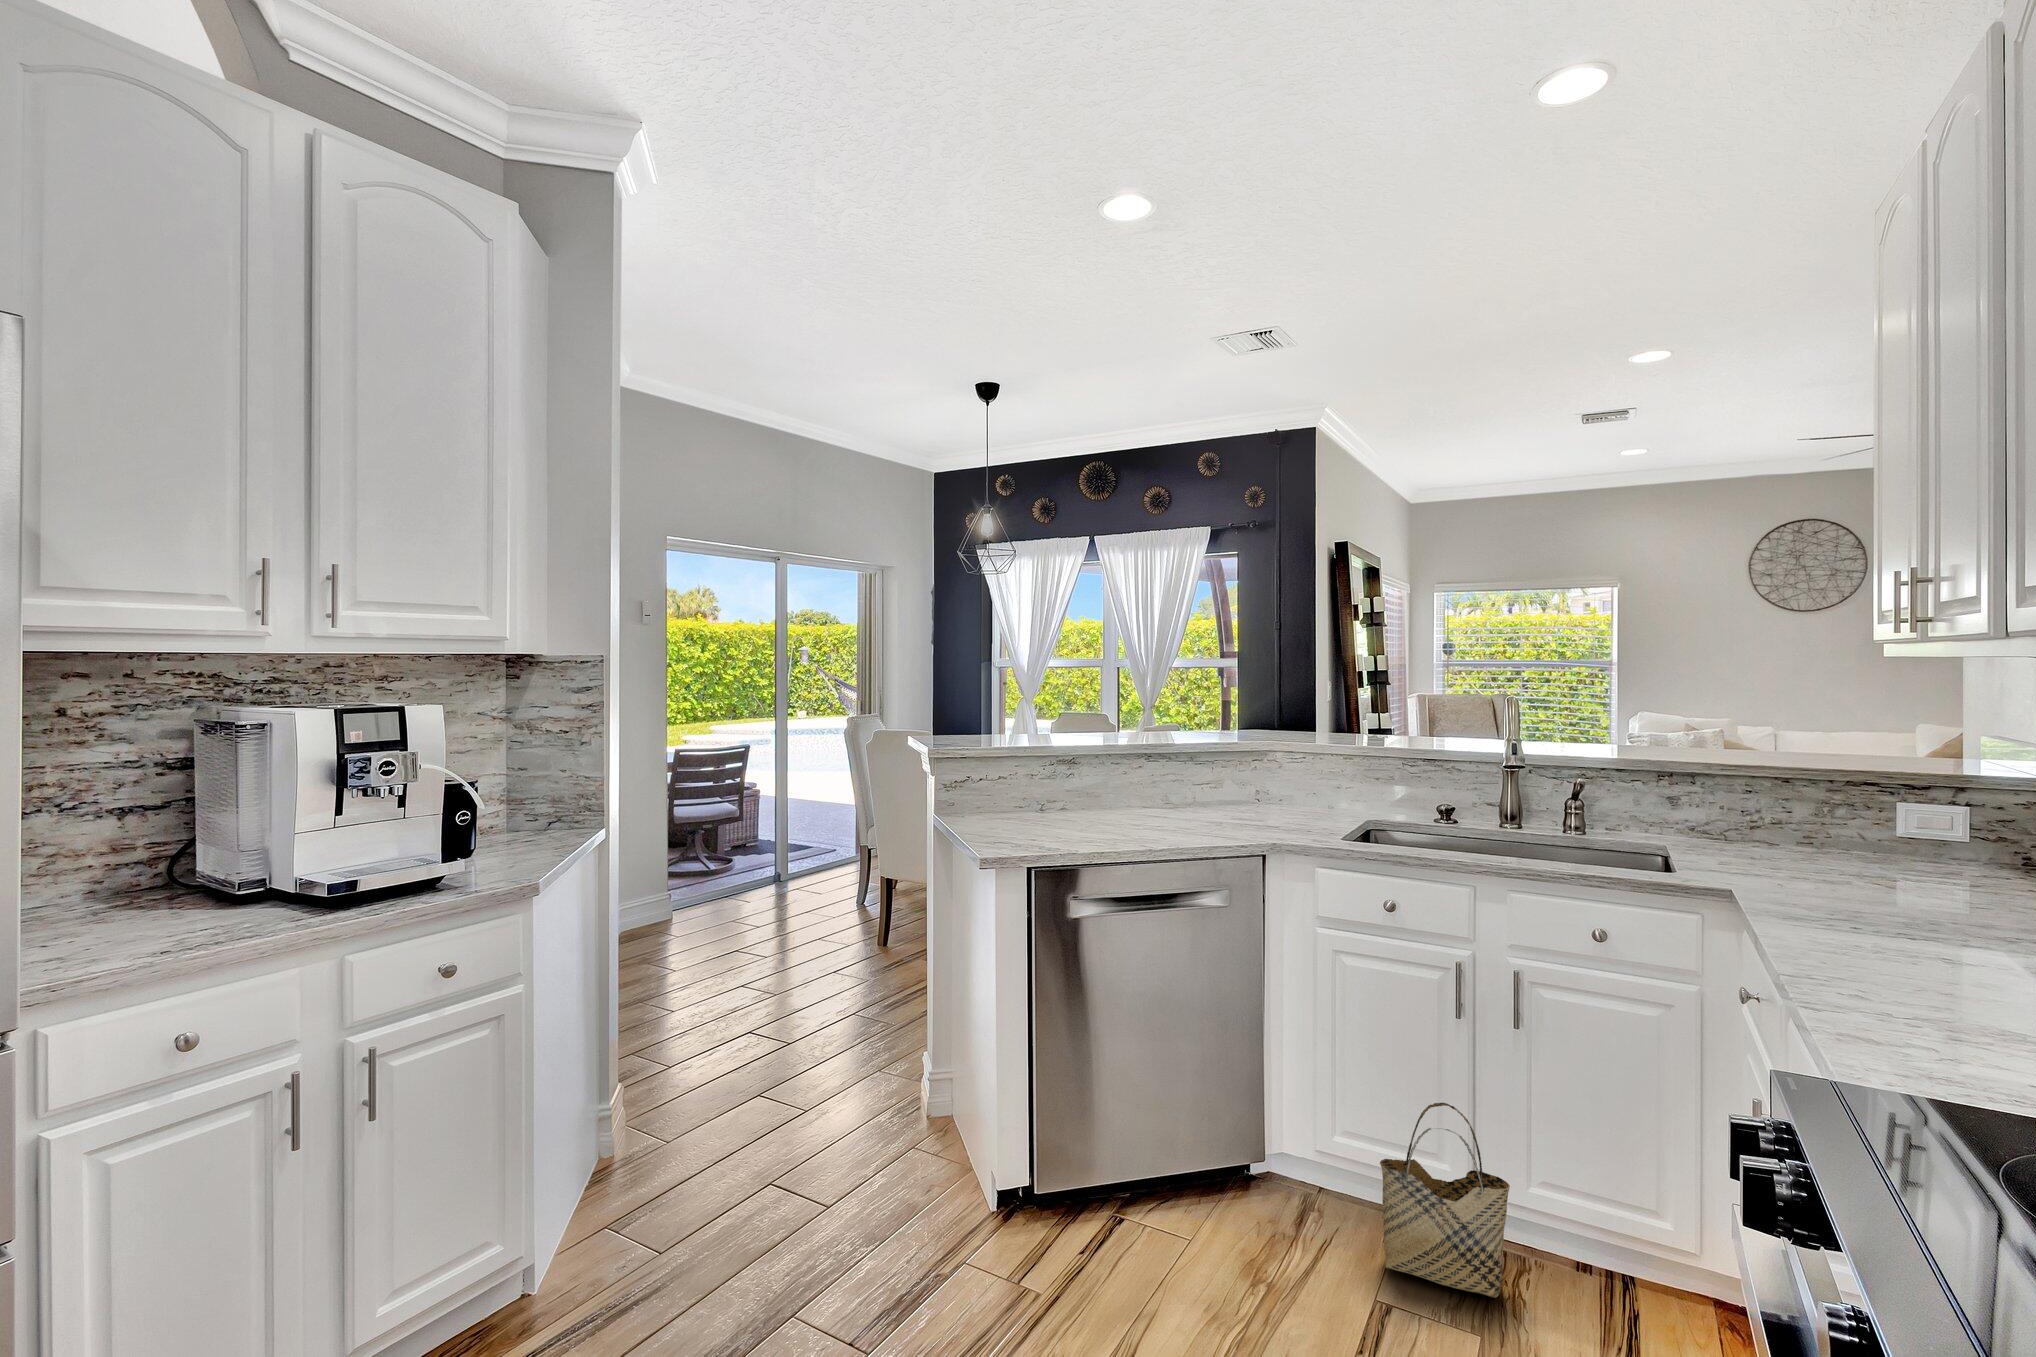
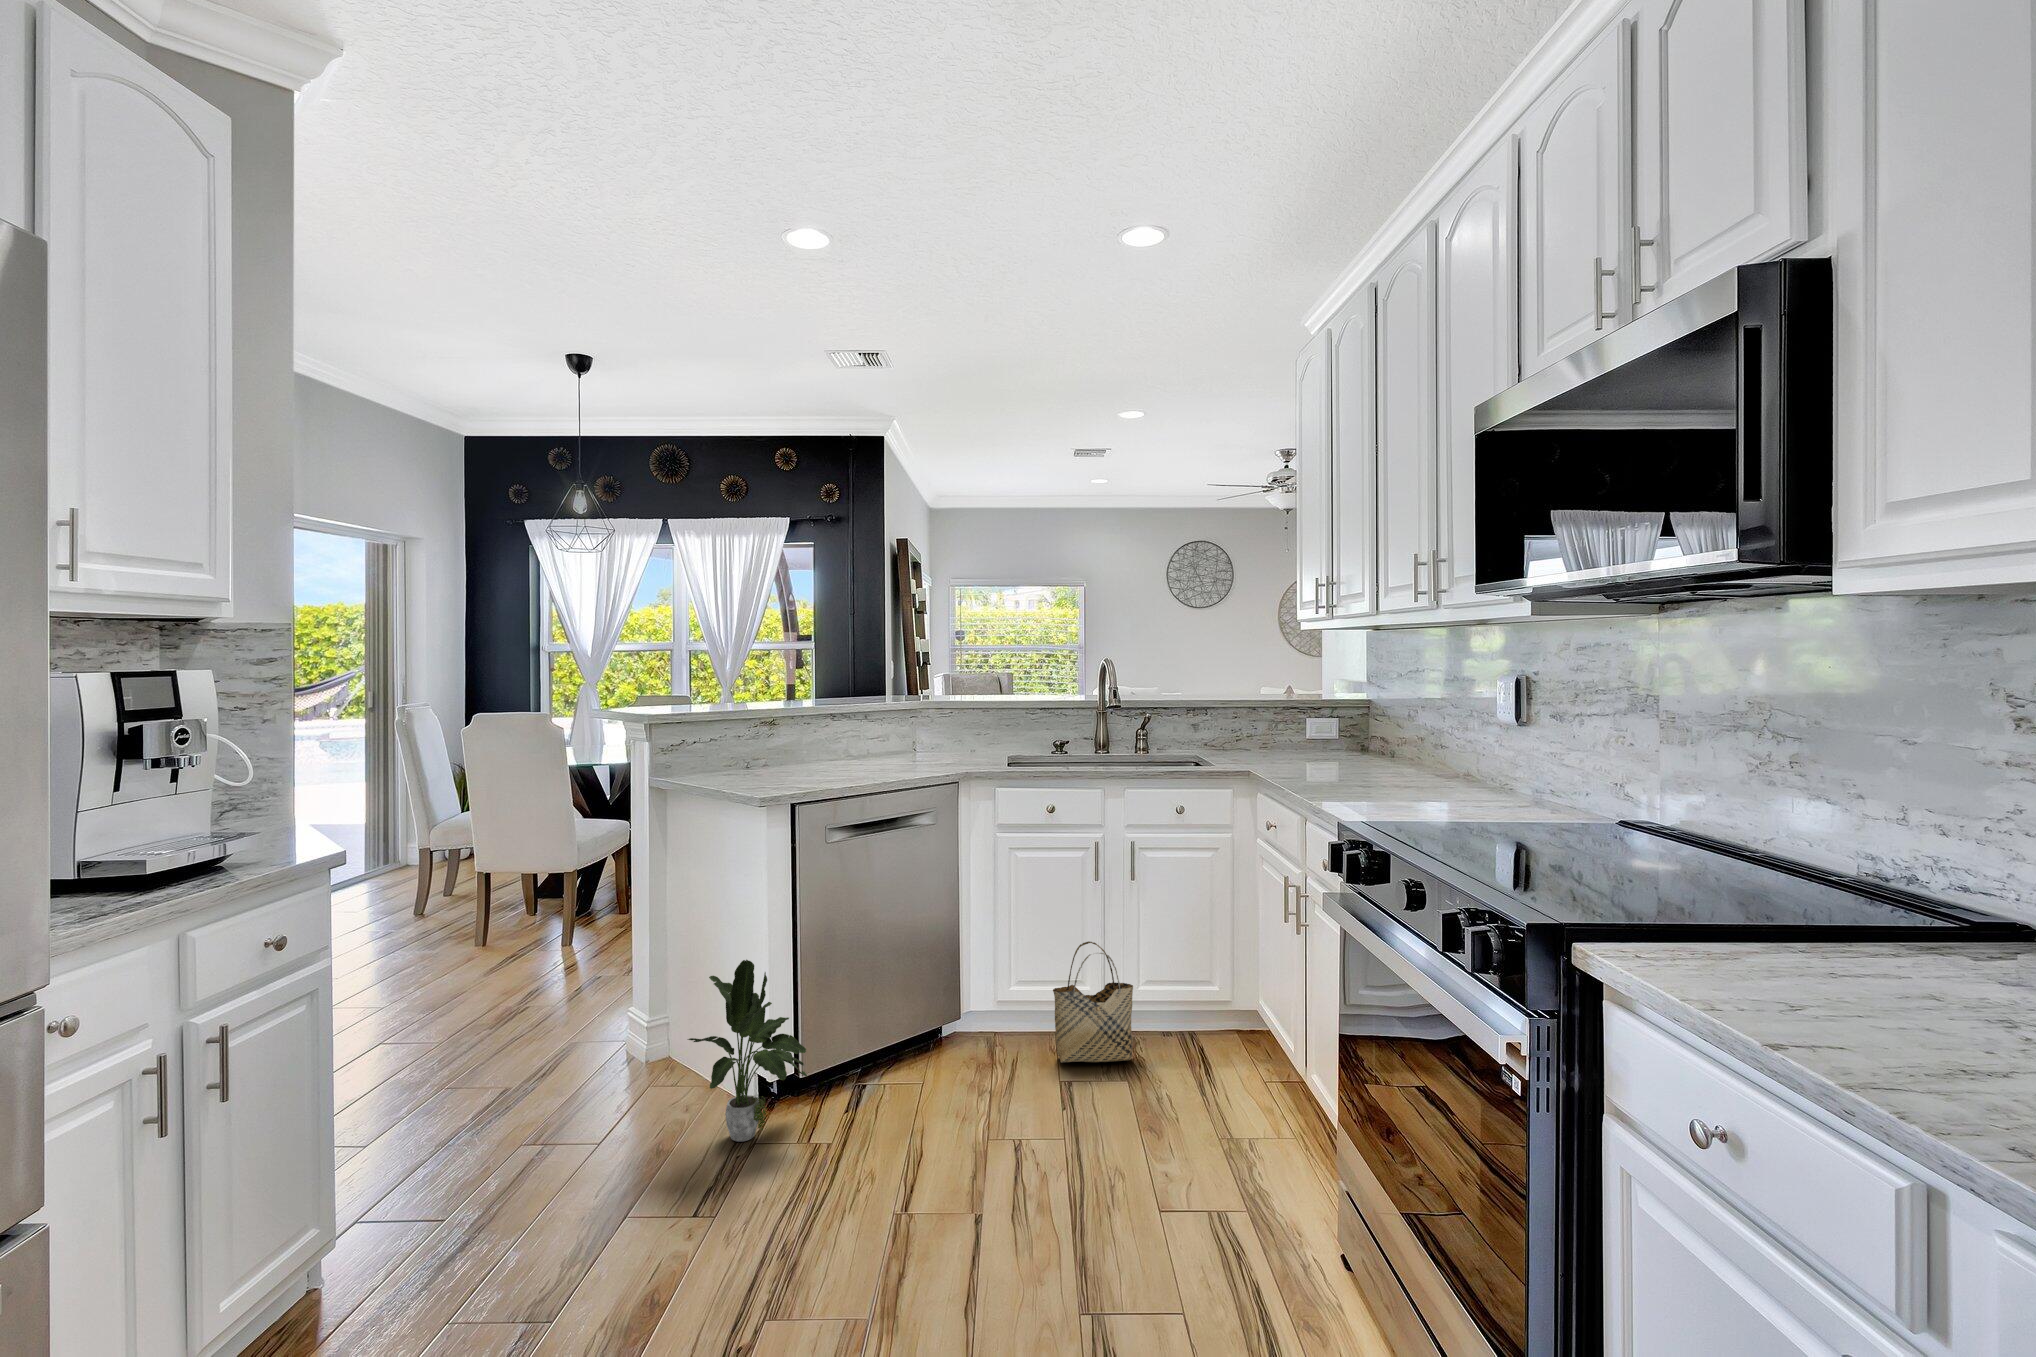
potted plant: none [883,1044,1033,1257] -> present [688,960,807,1142]

